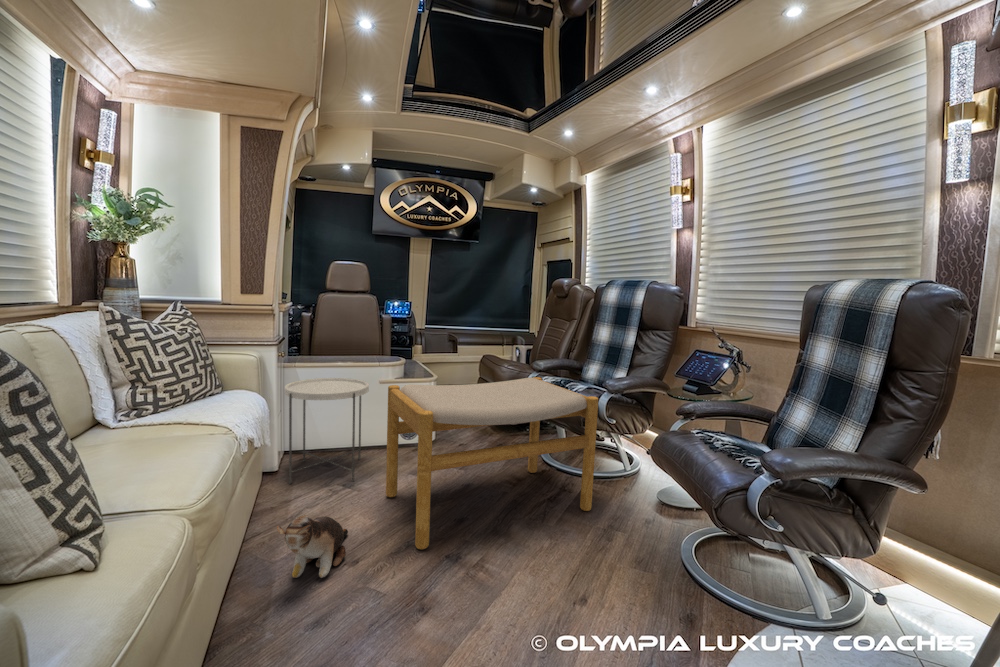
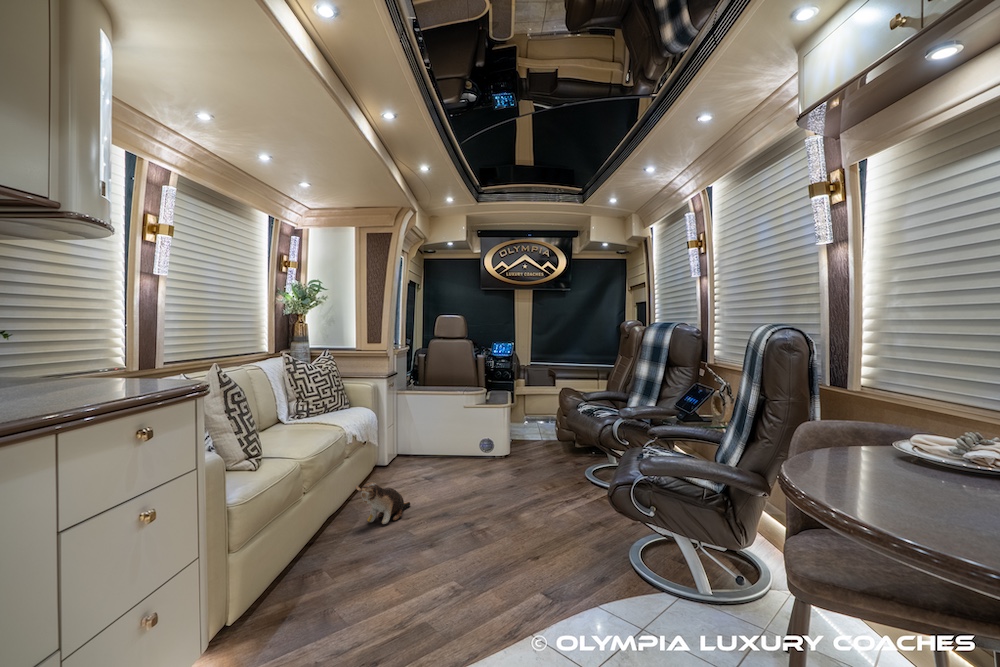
footstool: present [386,377,598,549] -> none [447,405,595,519]
side table: present [285,378,369,484] -> none [388,403,445,478]

